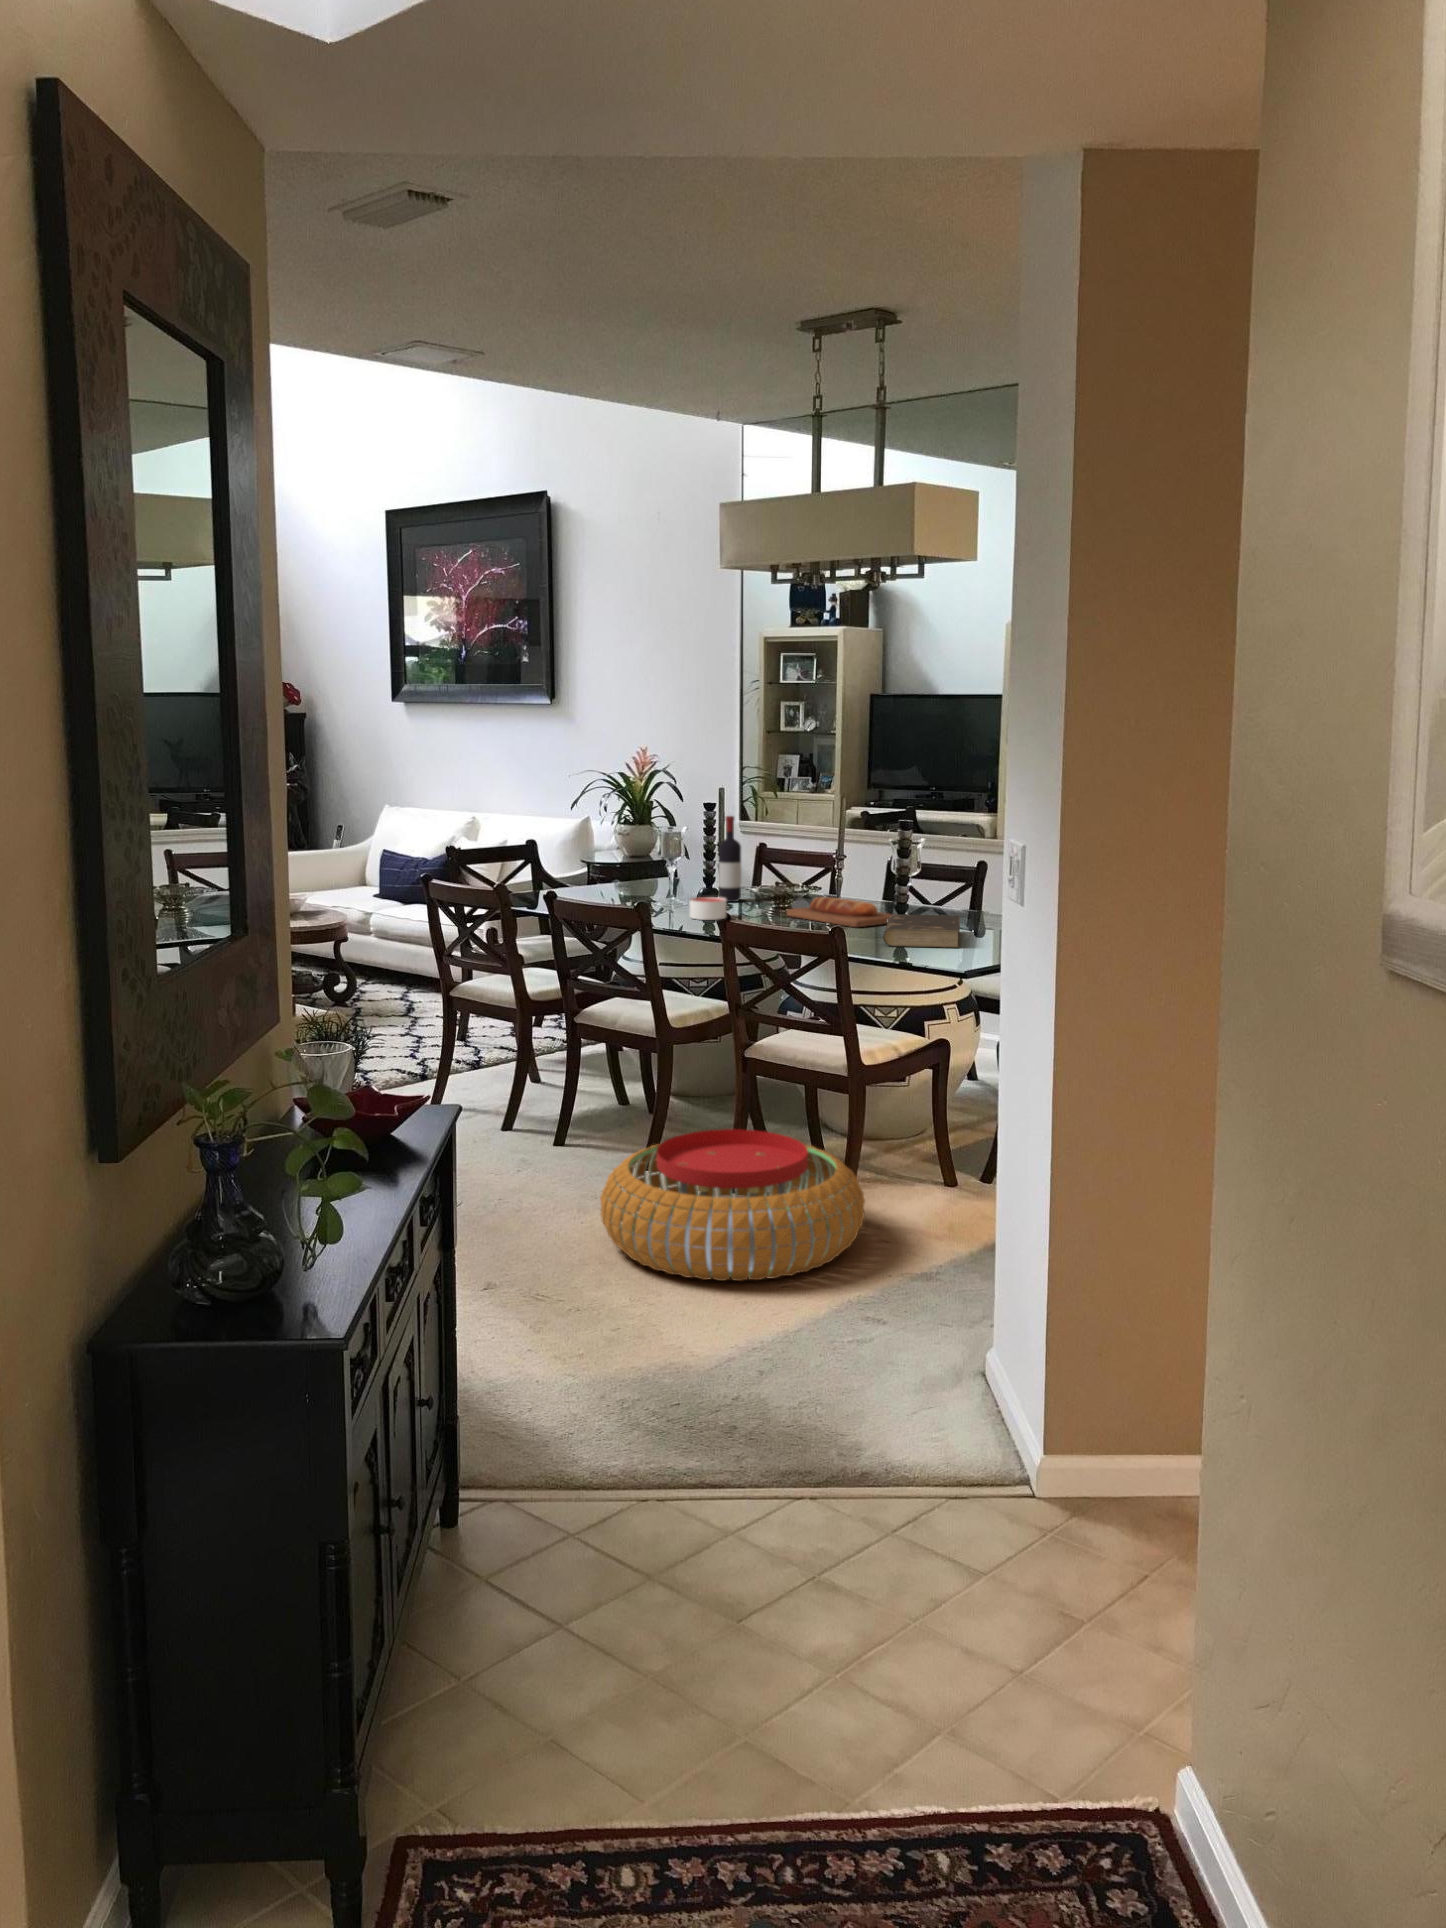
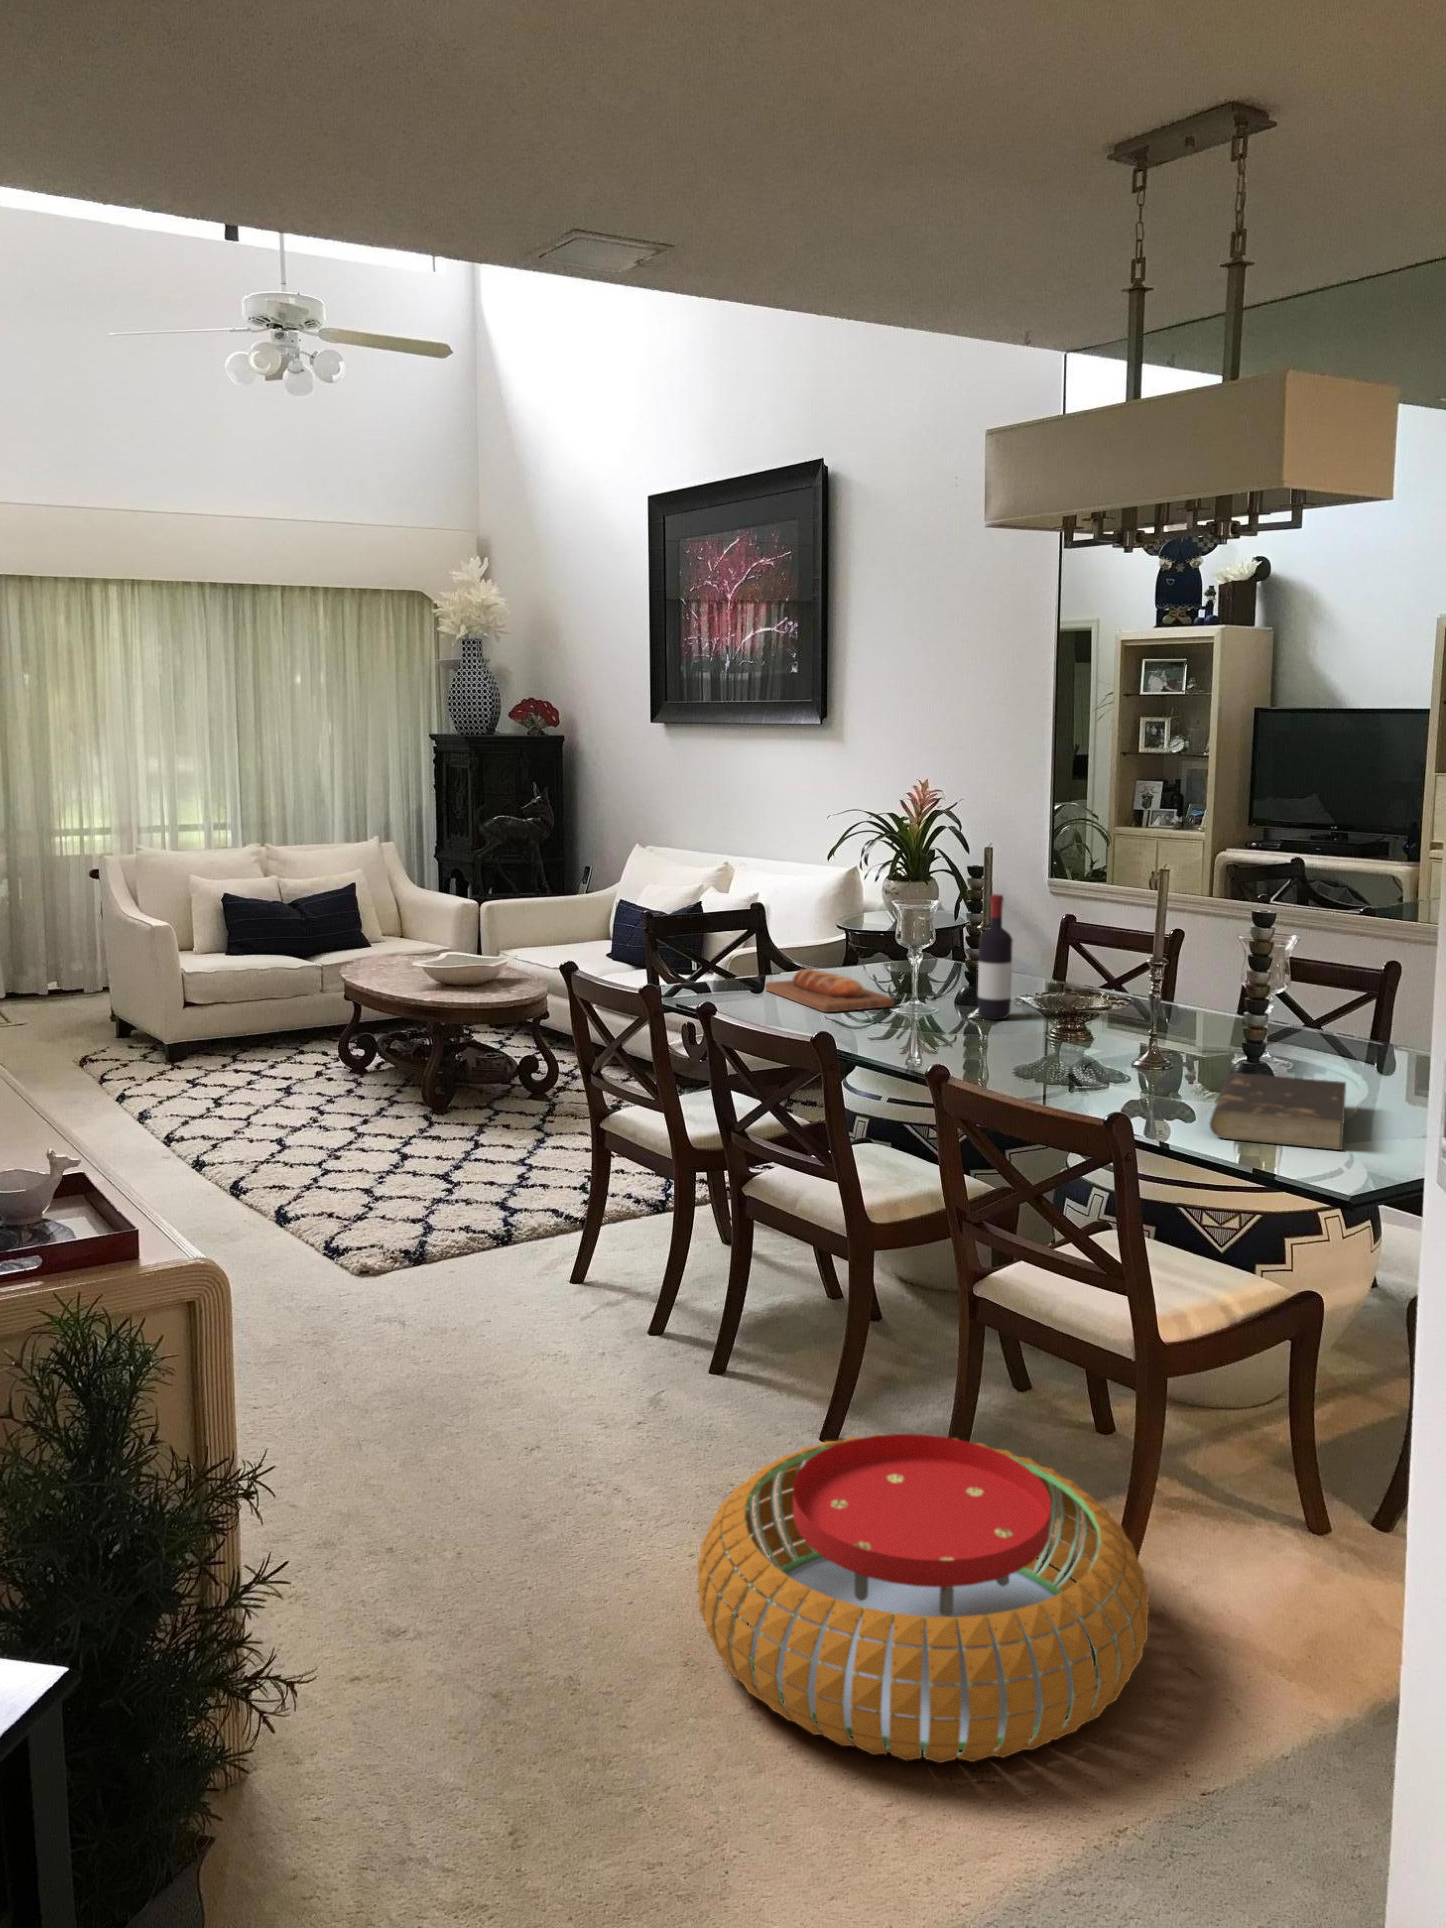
candle: present [690,897,726,920] -> none [919,1019,975,1057]
bread loaf: present [787,897,892,927] -> present [765,969,894,1012]

